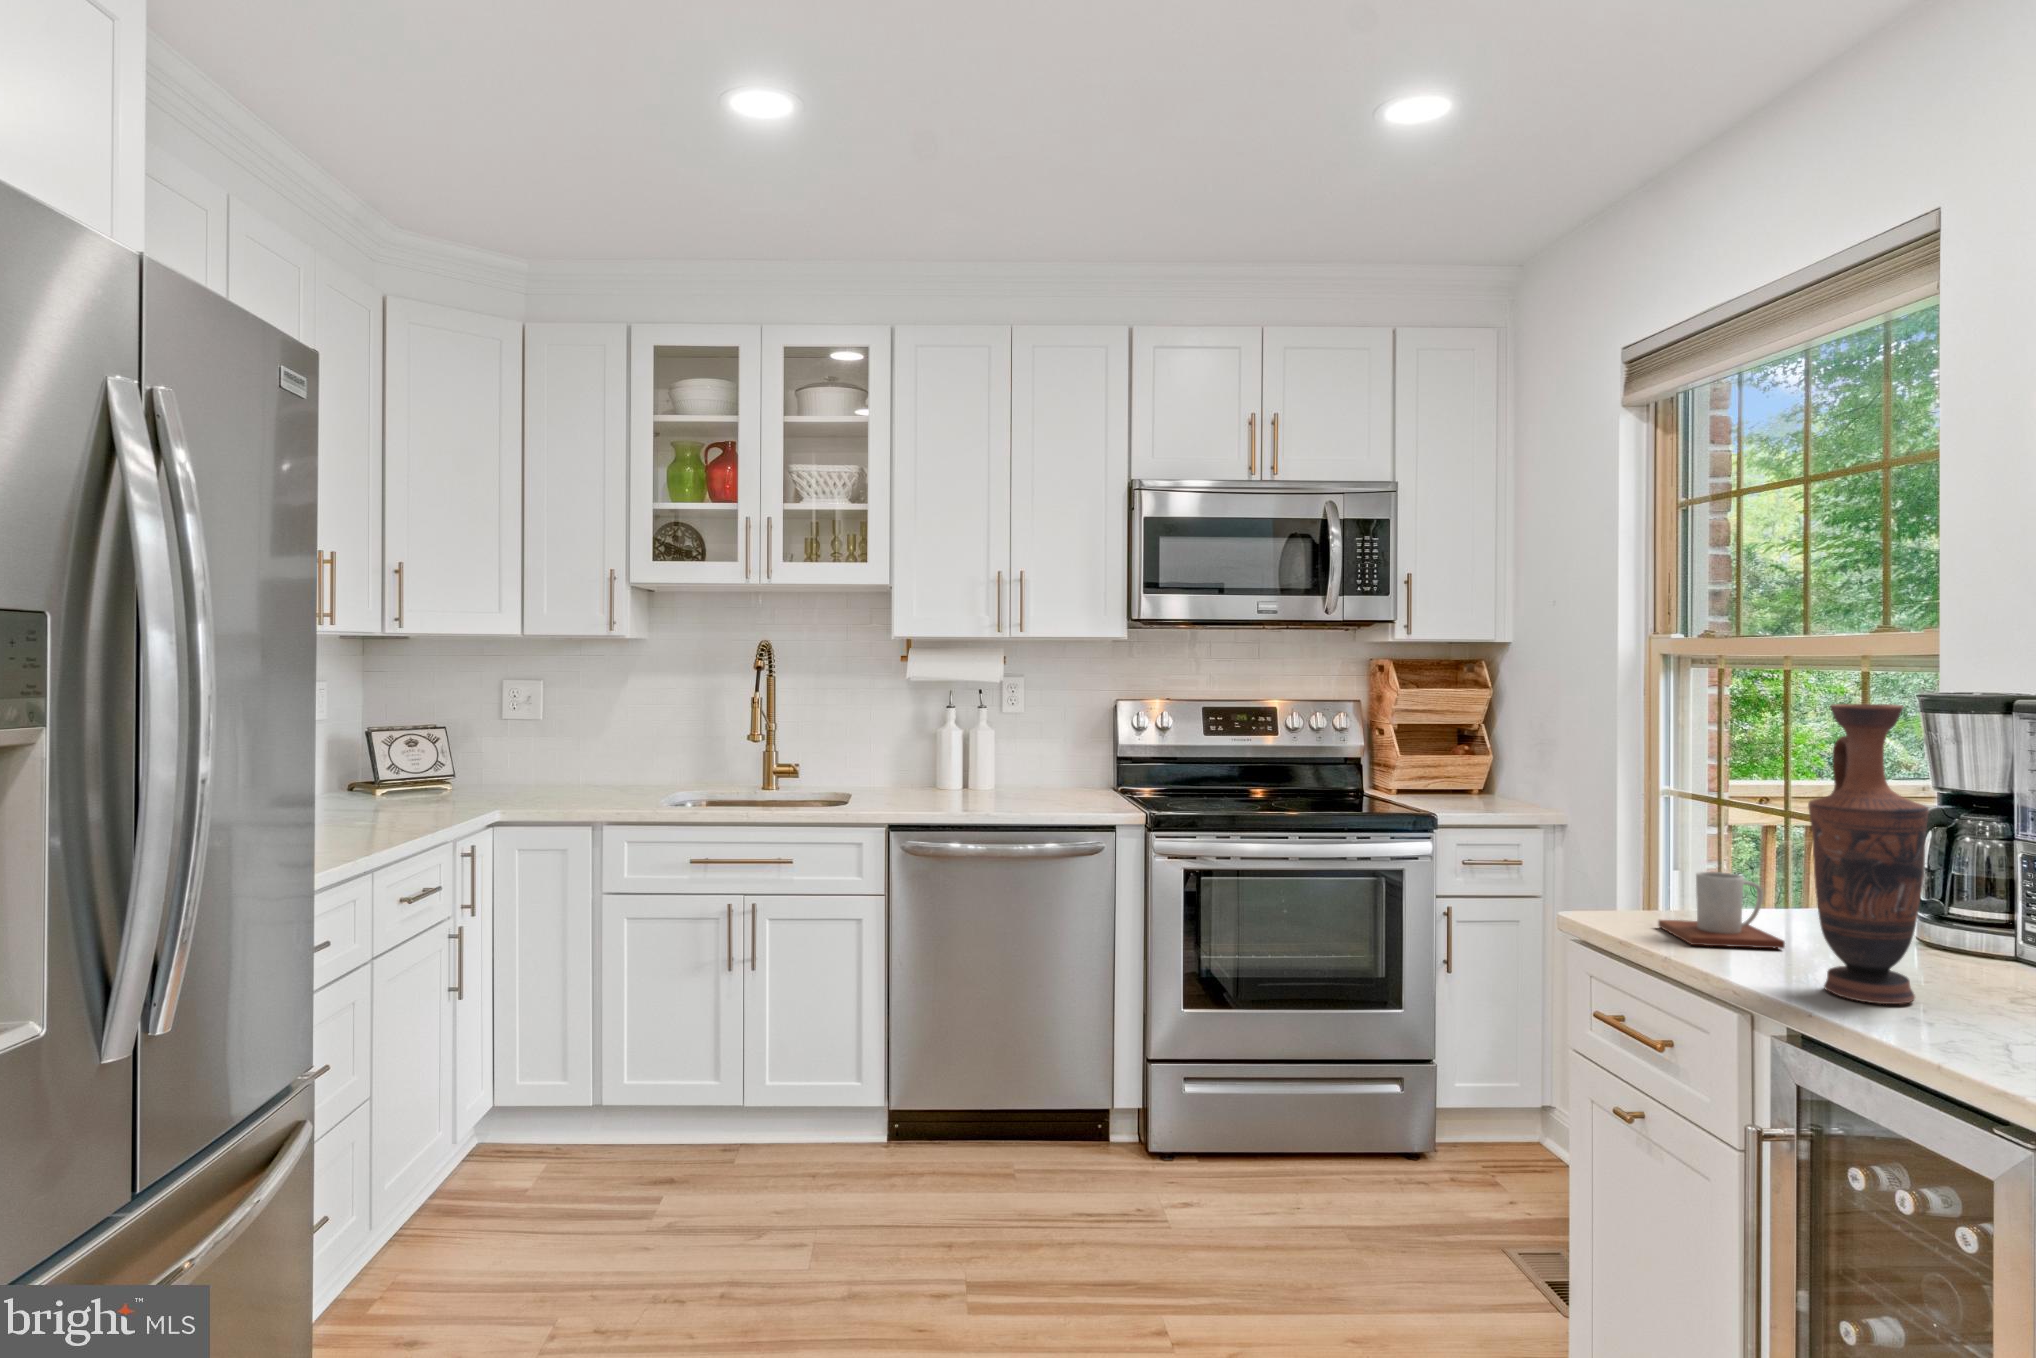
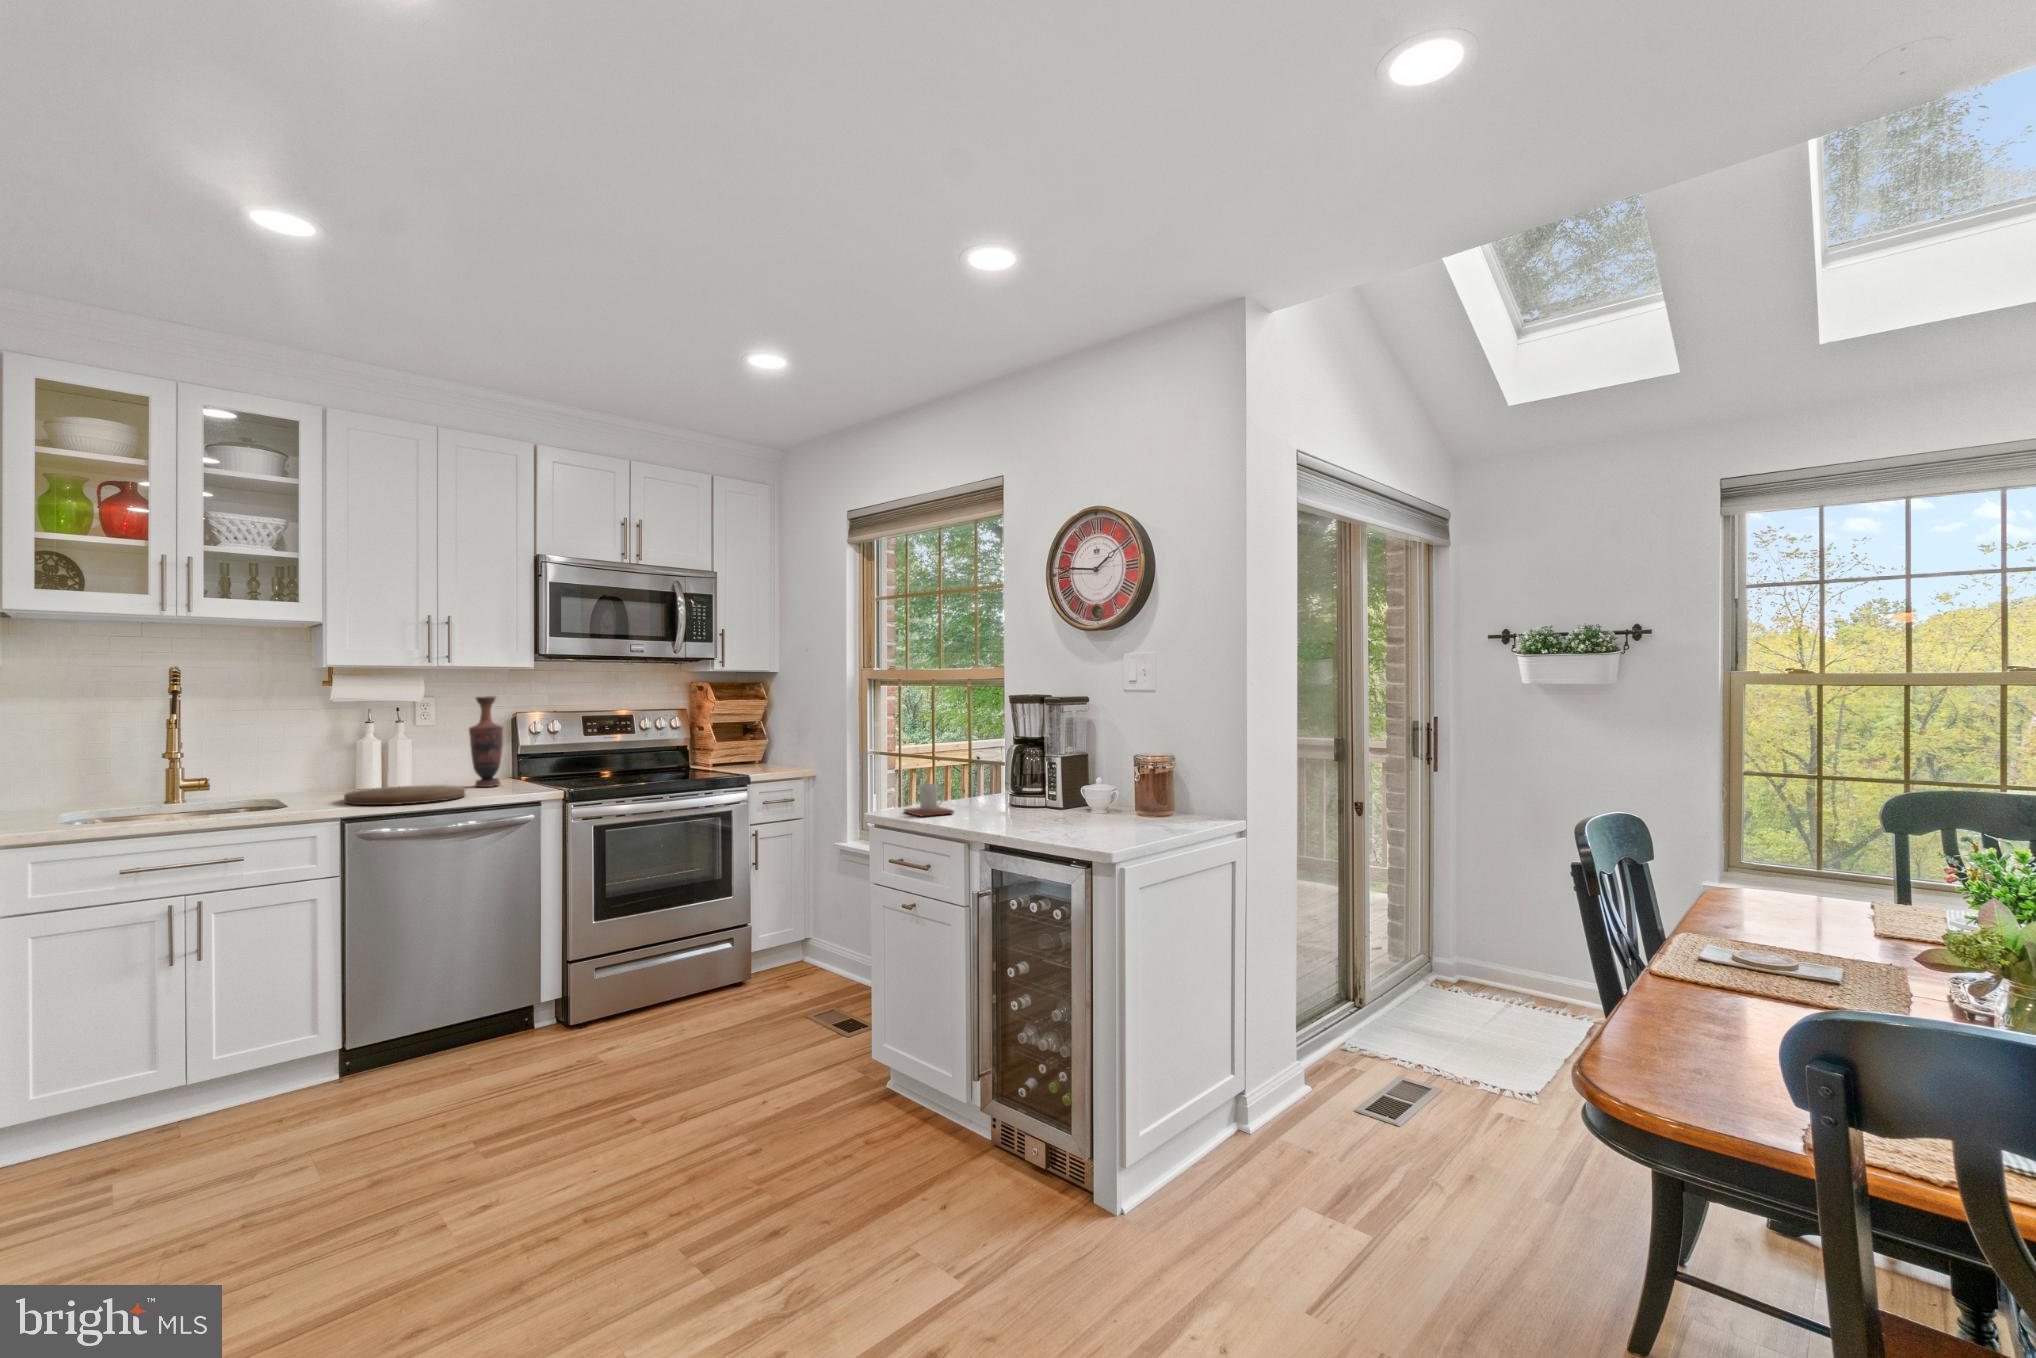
vase: present [1808,704,1929,1004] -> present [469,696,503,787]
cutting board: none [898,790,1027,814] -> present [344,785,465,805]

